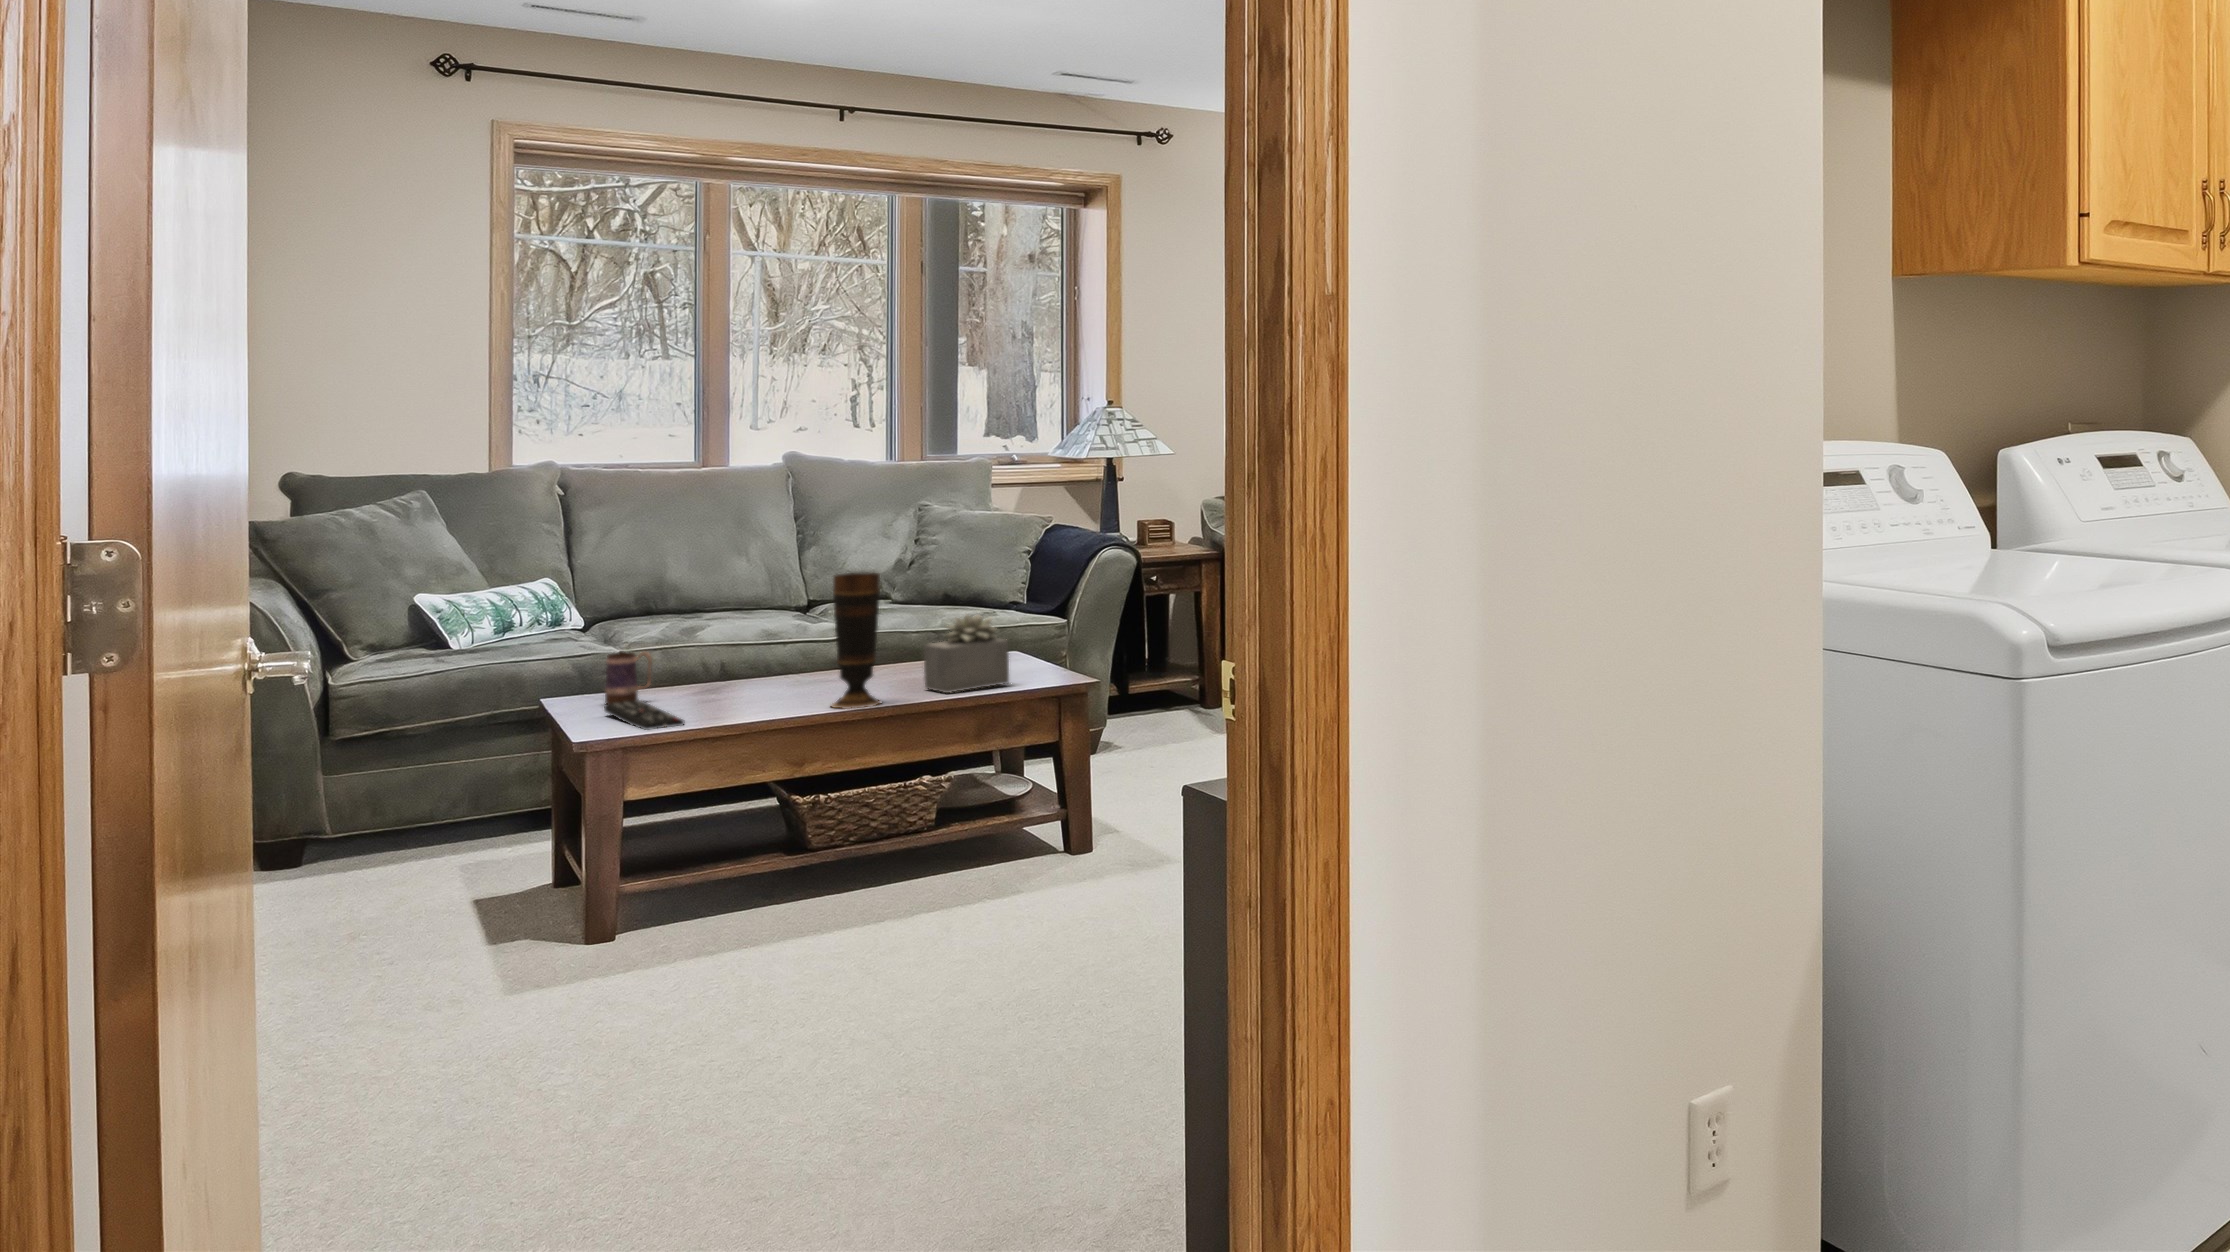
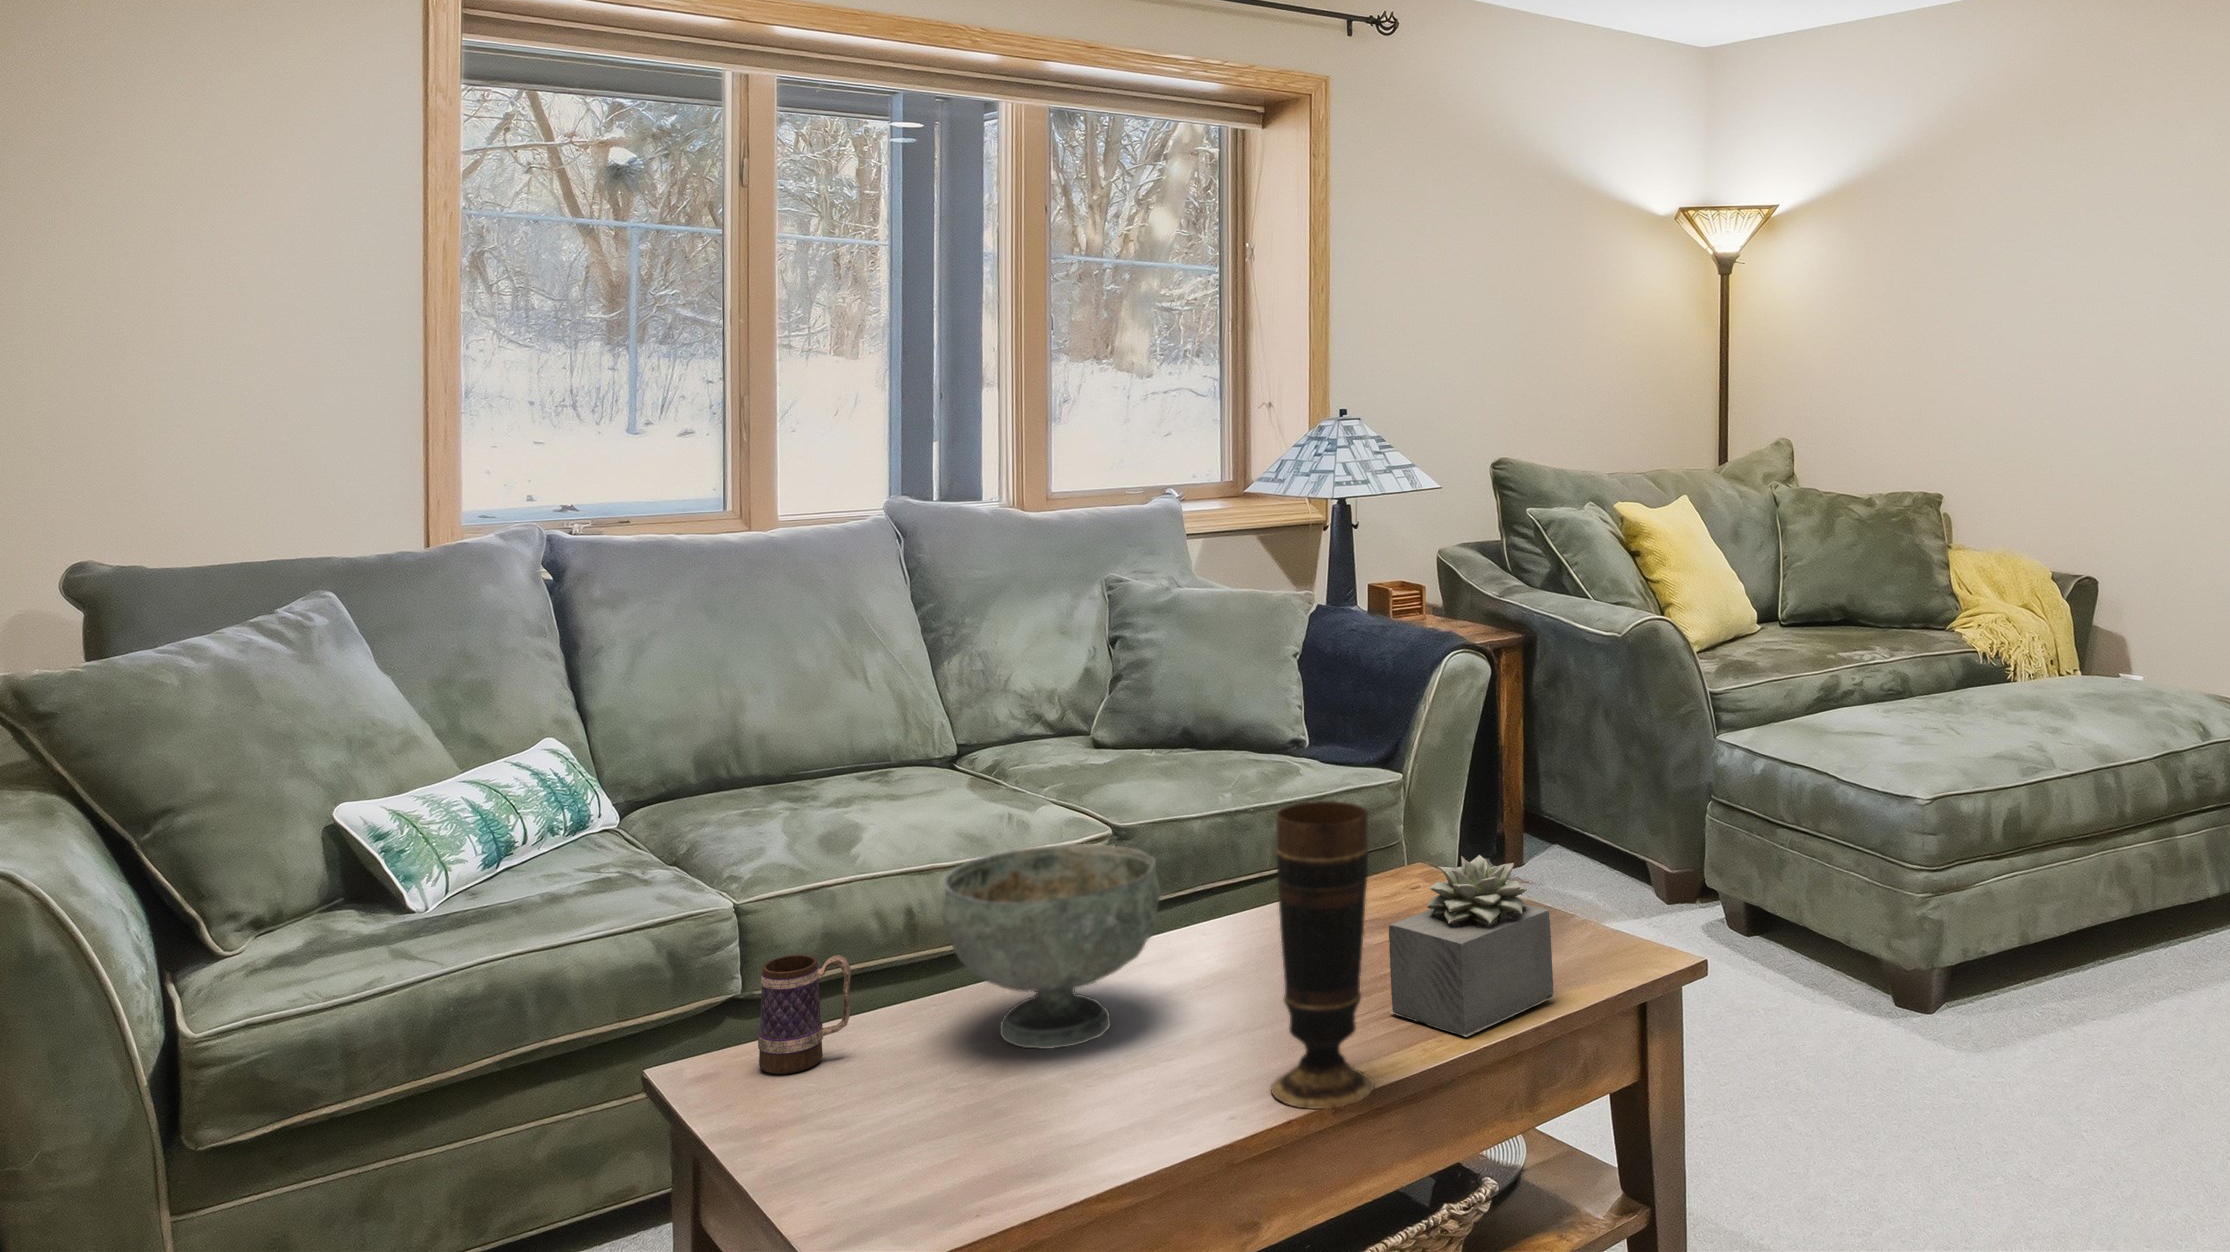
decorative bowl: none [697,611,815,699] -> present [942,844,1160,1049]
remote control: present [604,700,685,730] -> none [793,1087,1020,1233]

